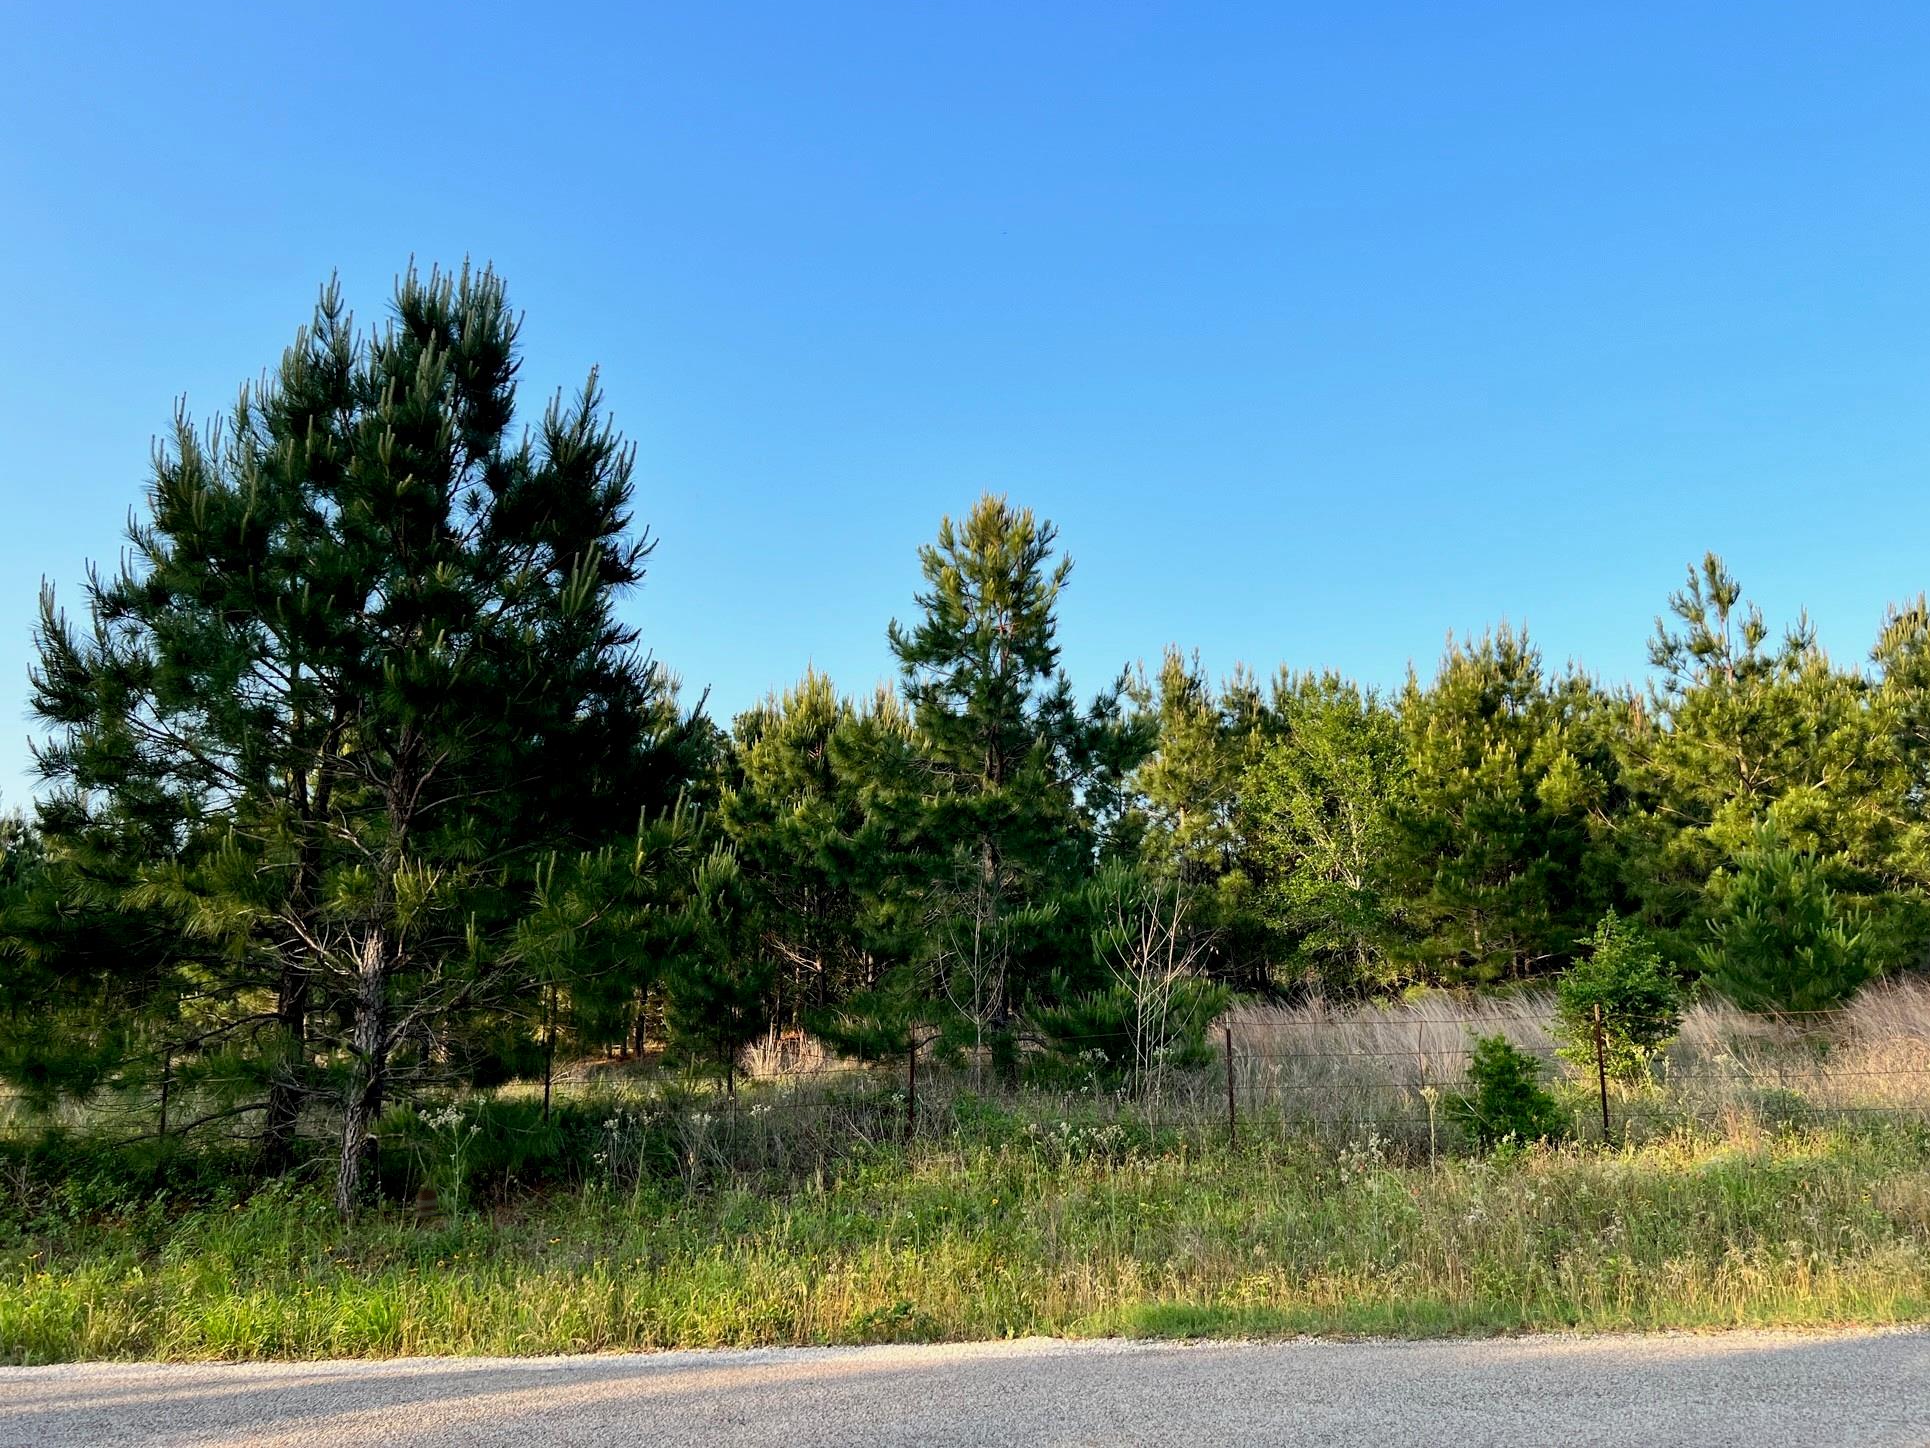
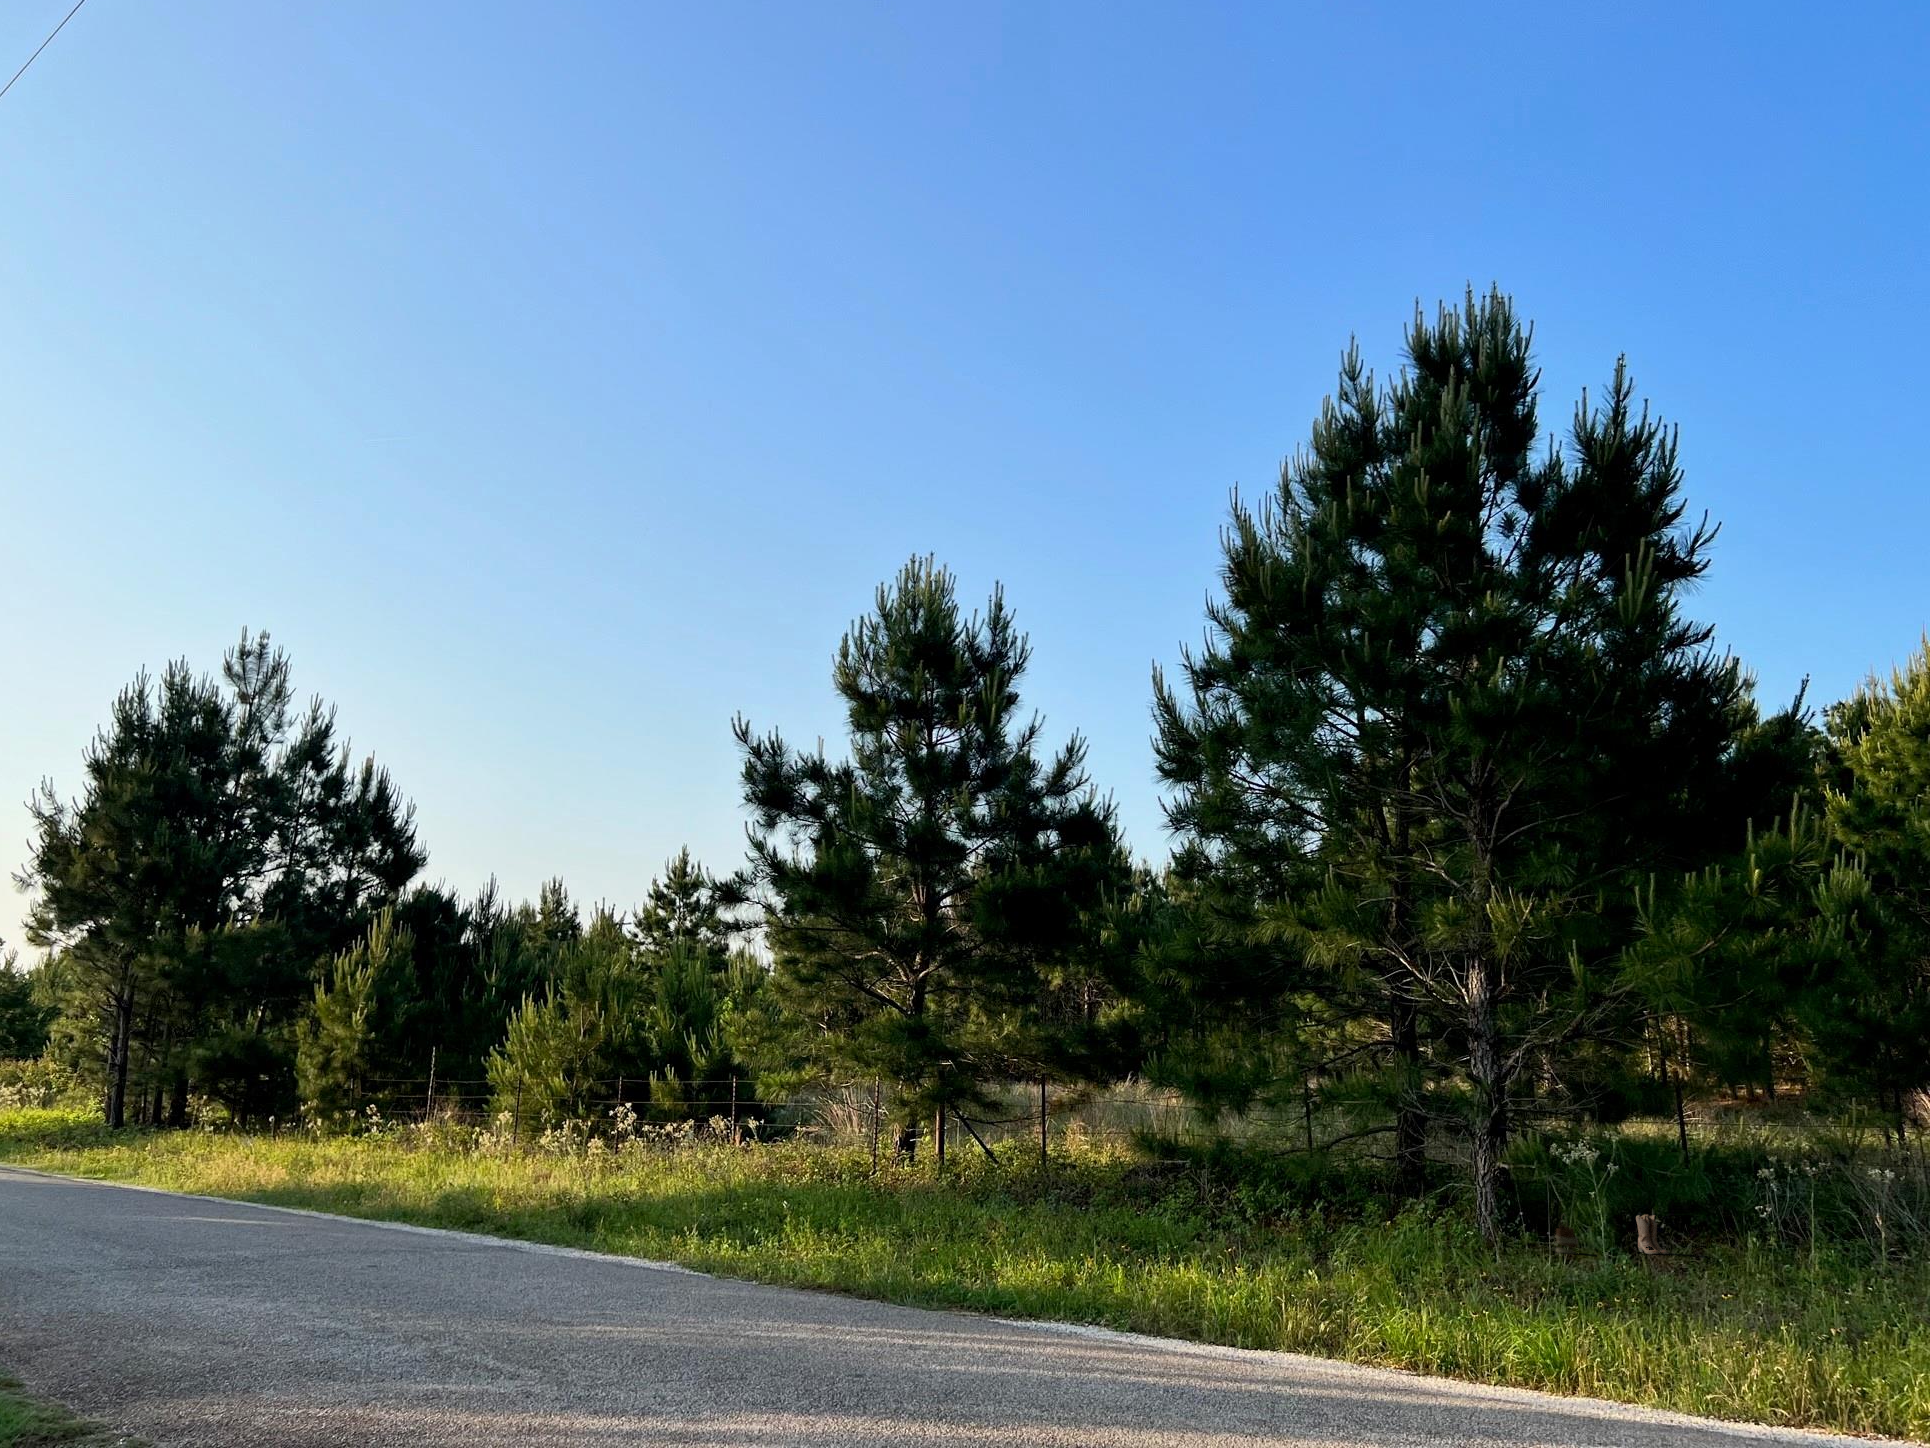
boots: none [499,1163,526,1202] -> present [1636,1215,1669,1254]

